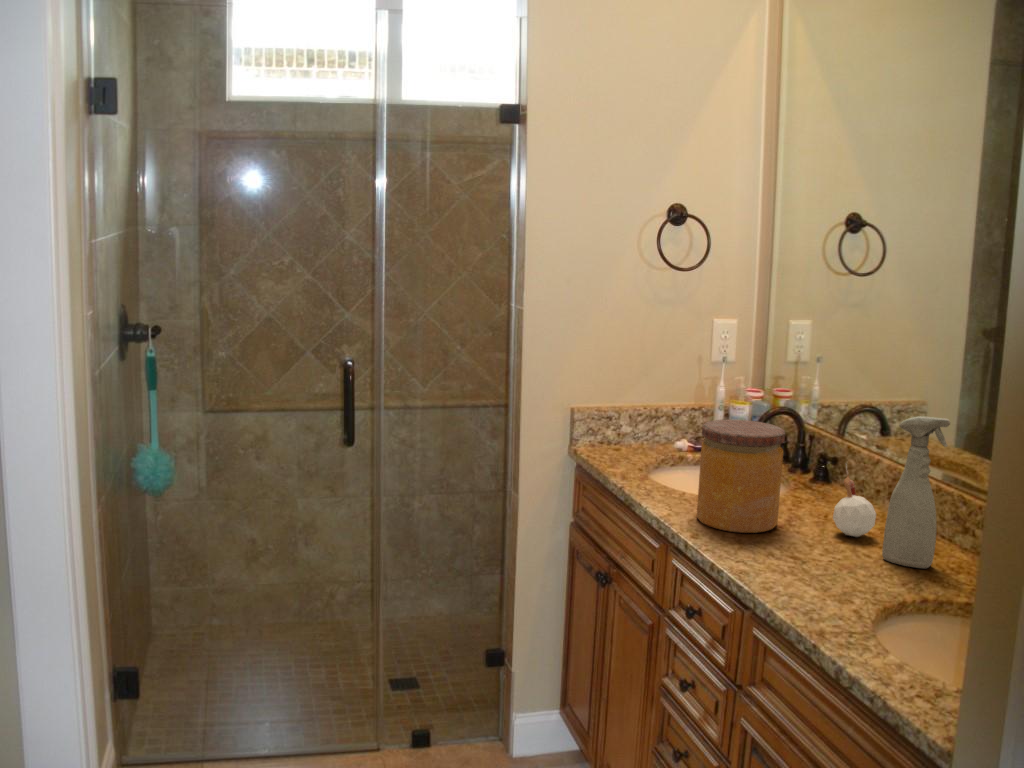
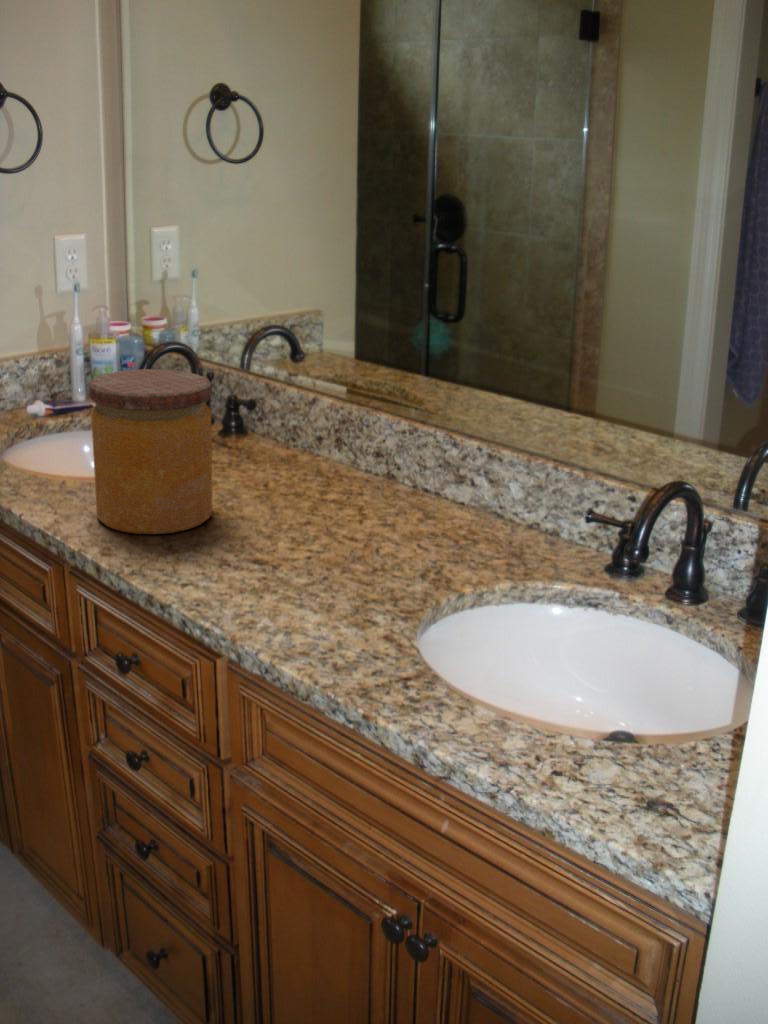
spray bottle: present [882,416,950,568] -> none [360,342,436,542]
candle: present [833,464,876,537] -> none [282,414,335,509]

